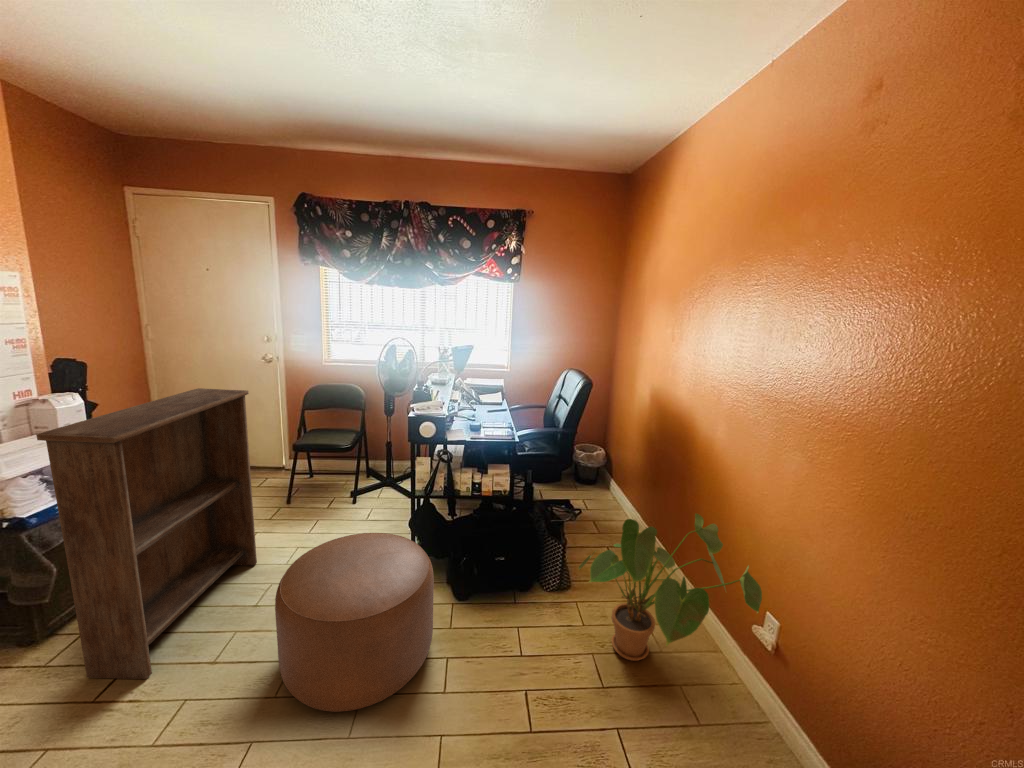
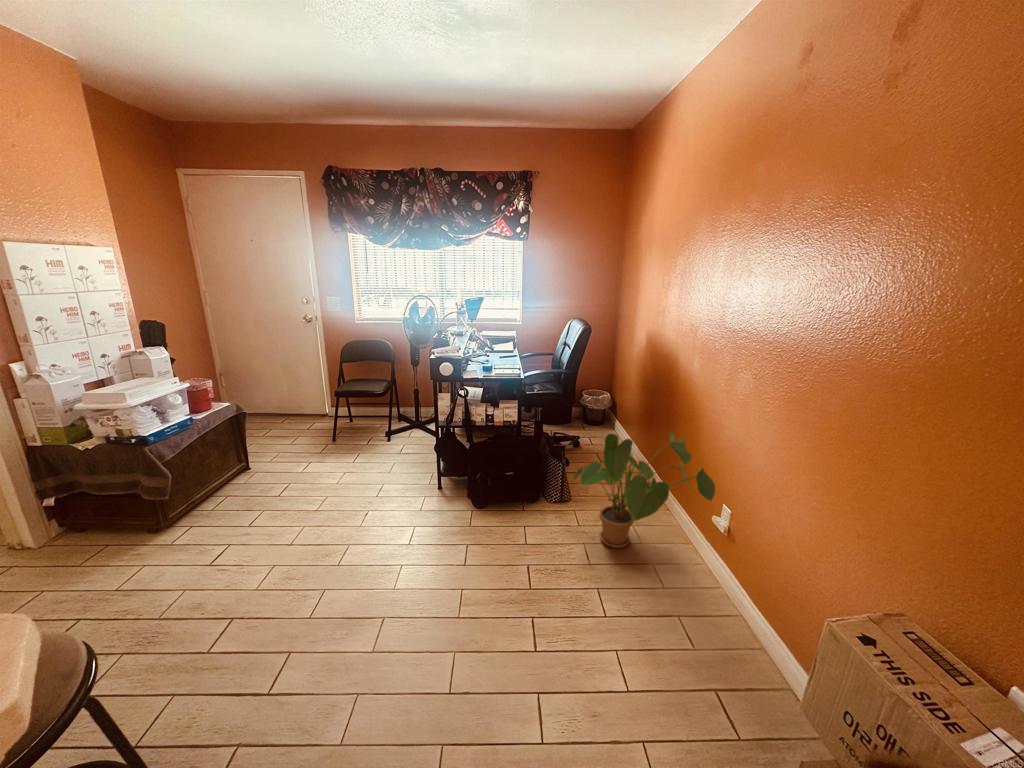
bookshelf: present [36,388,257,679] -> none [156,340,314,553]
ottoman: present [275,533,434,712] -> none [335,452,455,573]

